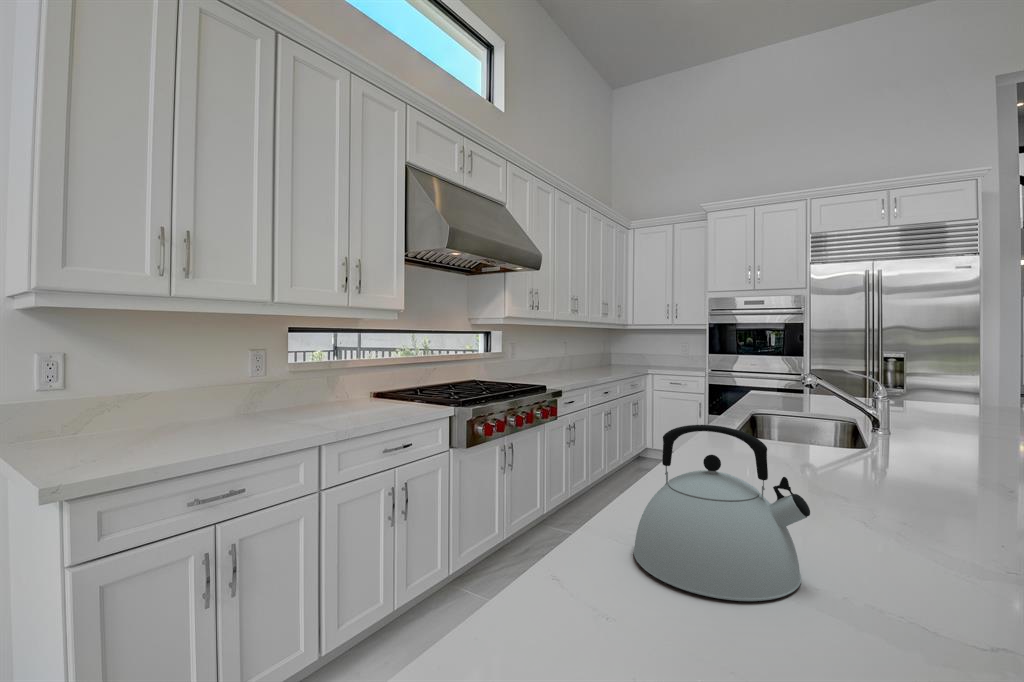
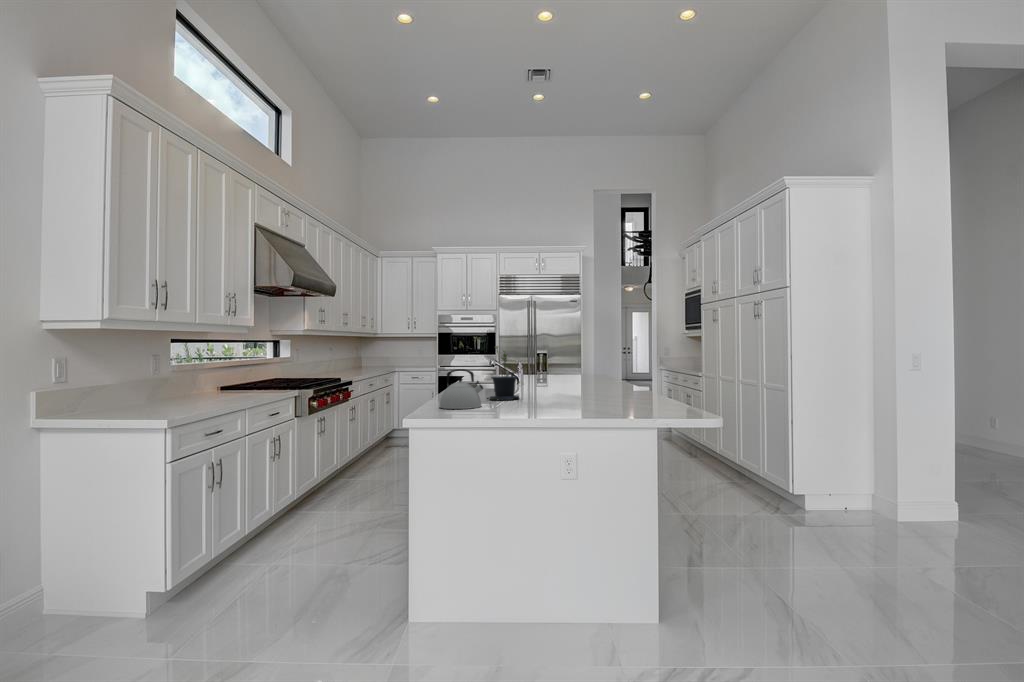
potted plant: none [808,342,949,533] -> present [488,346,520,400]

